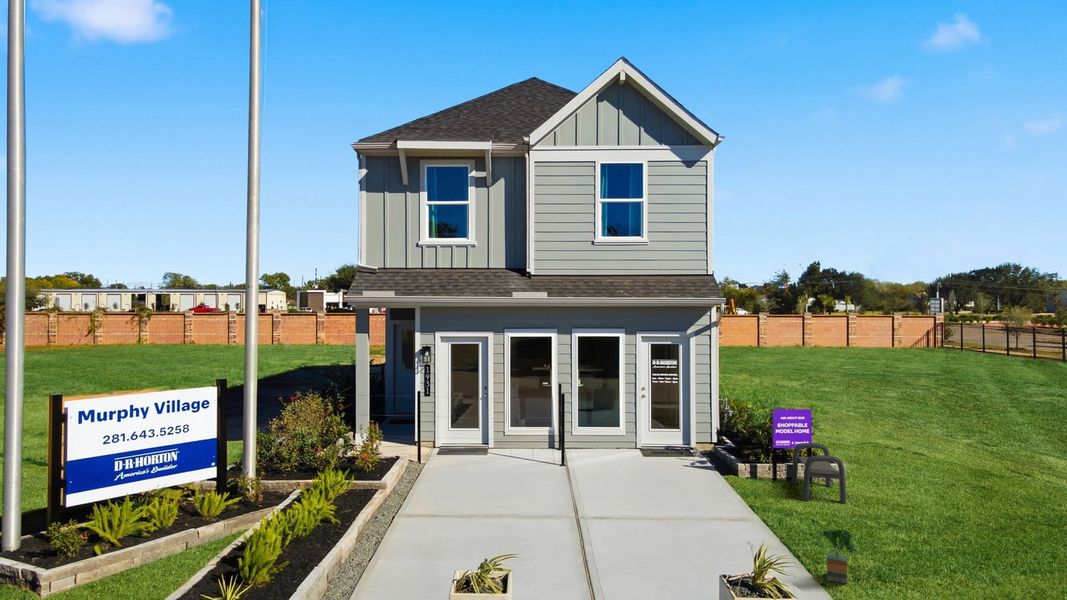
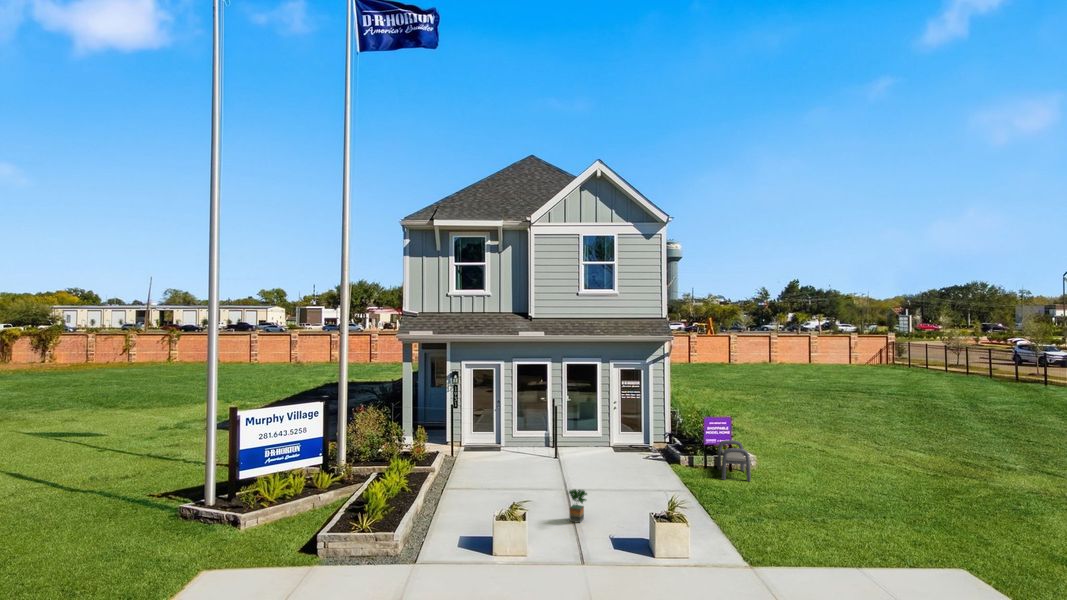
potted tree: present [821,528,856,583] -> present [569,489,587,523]

